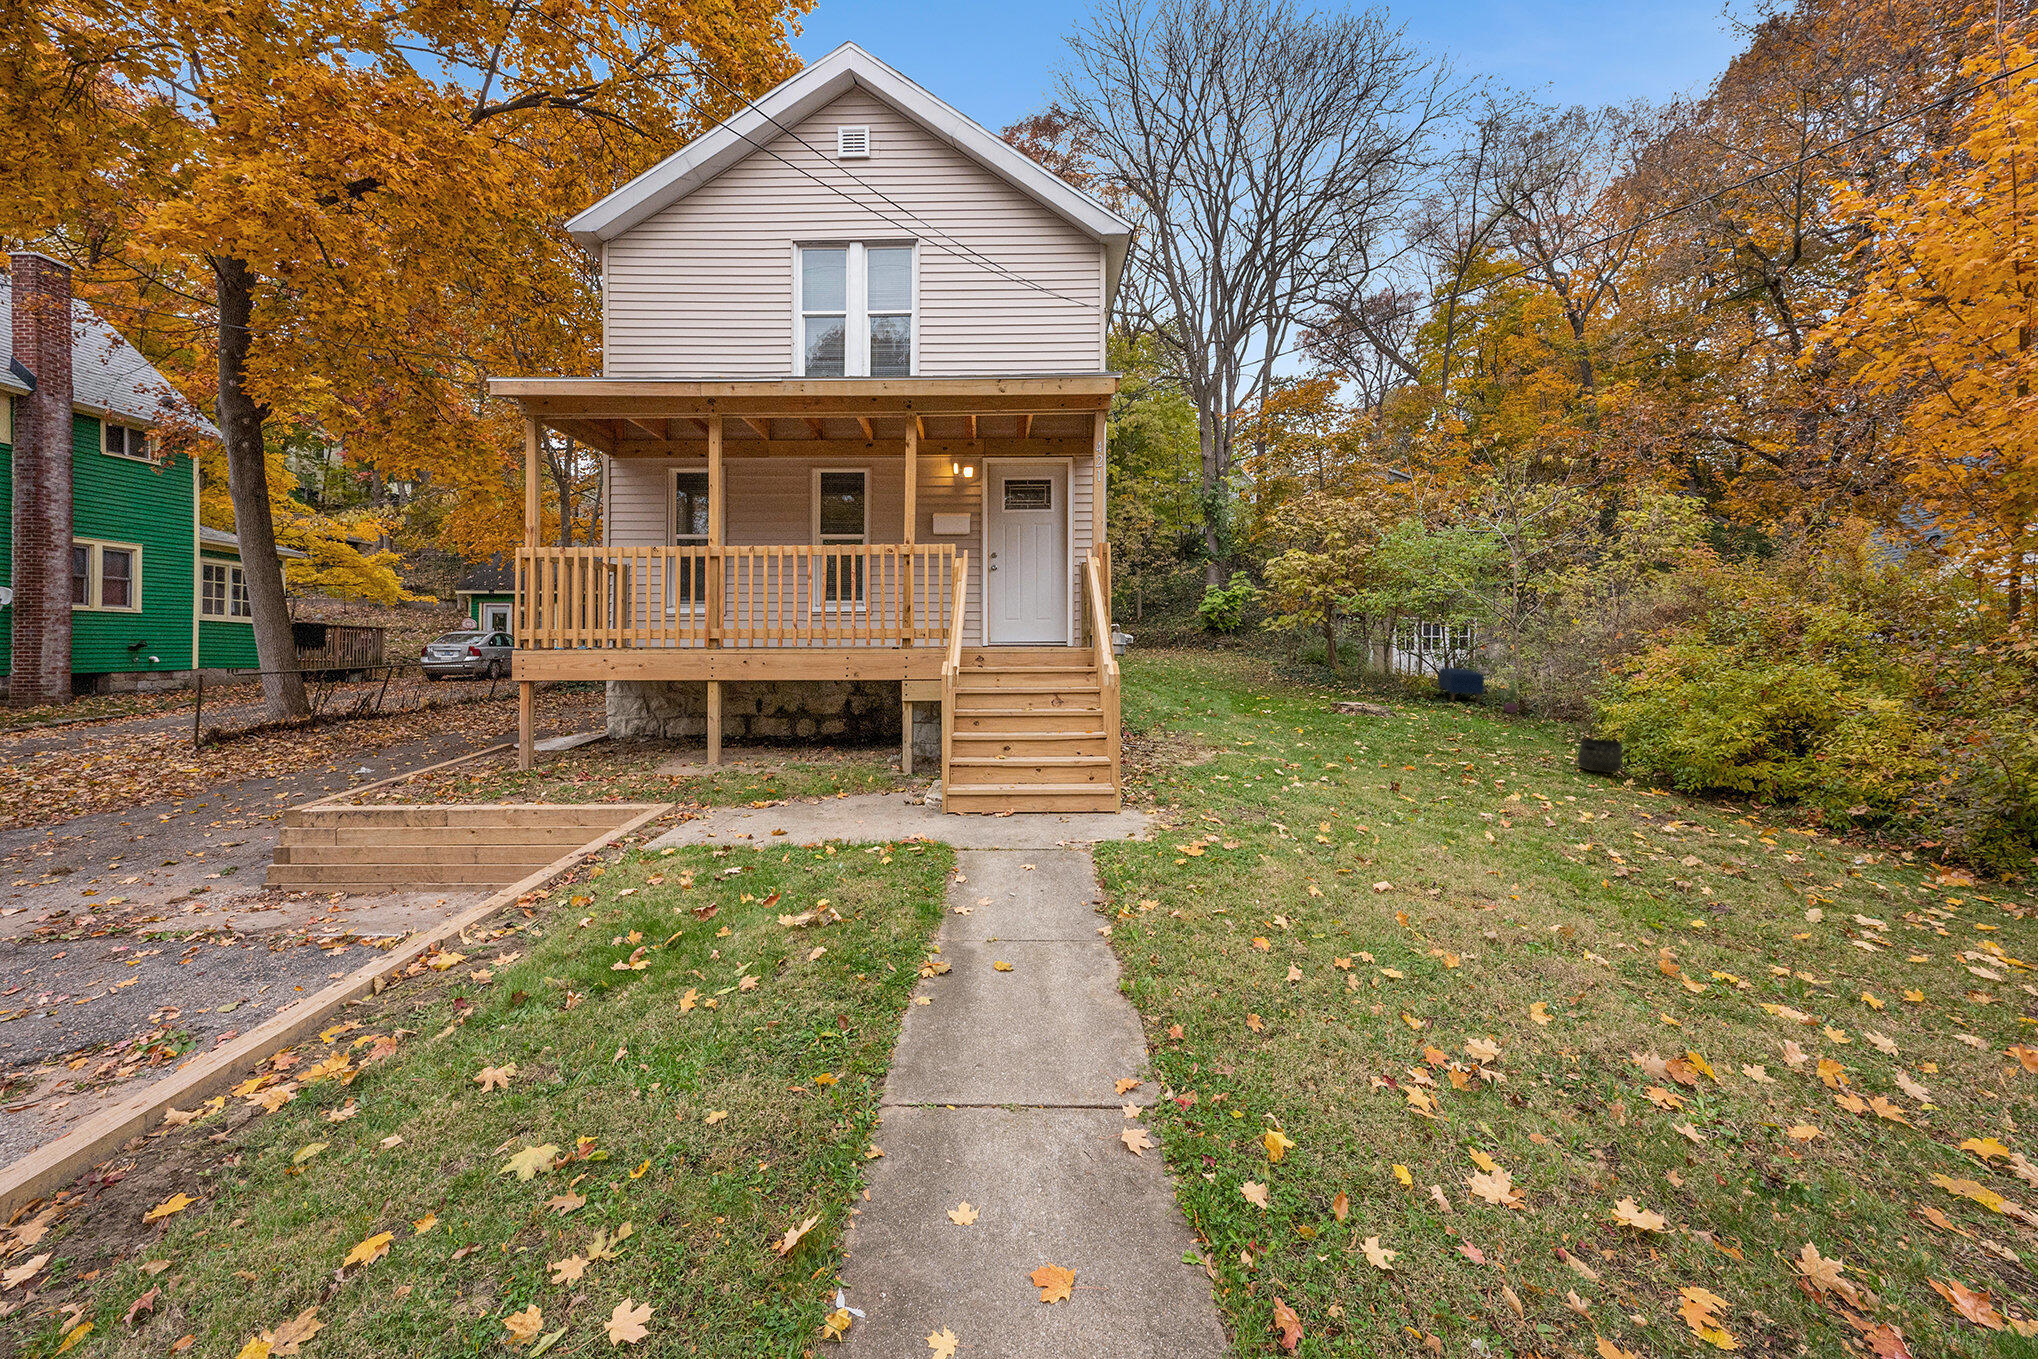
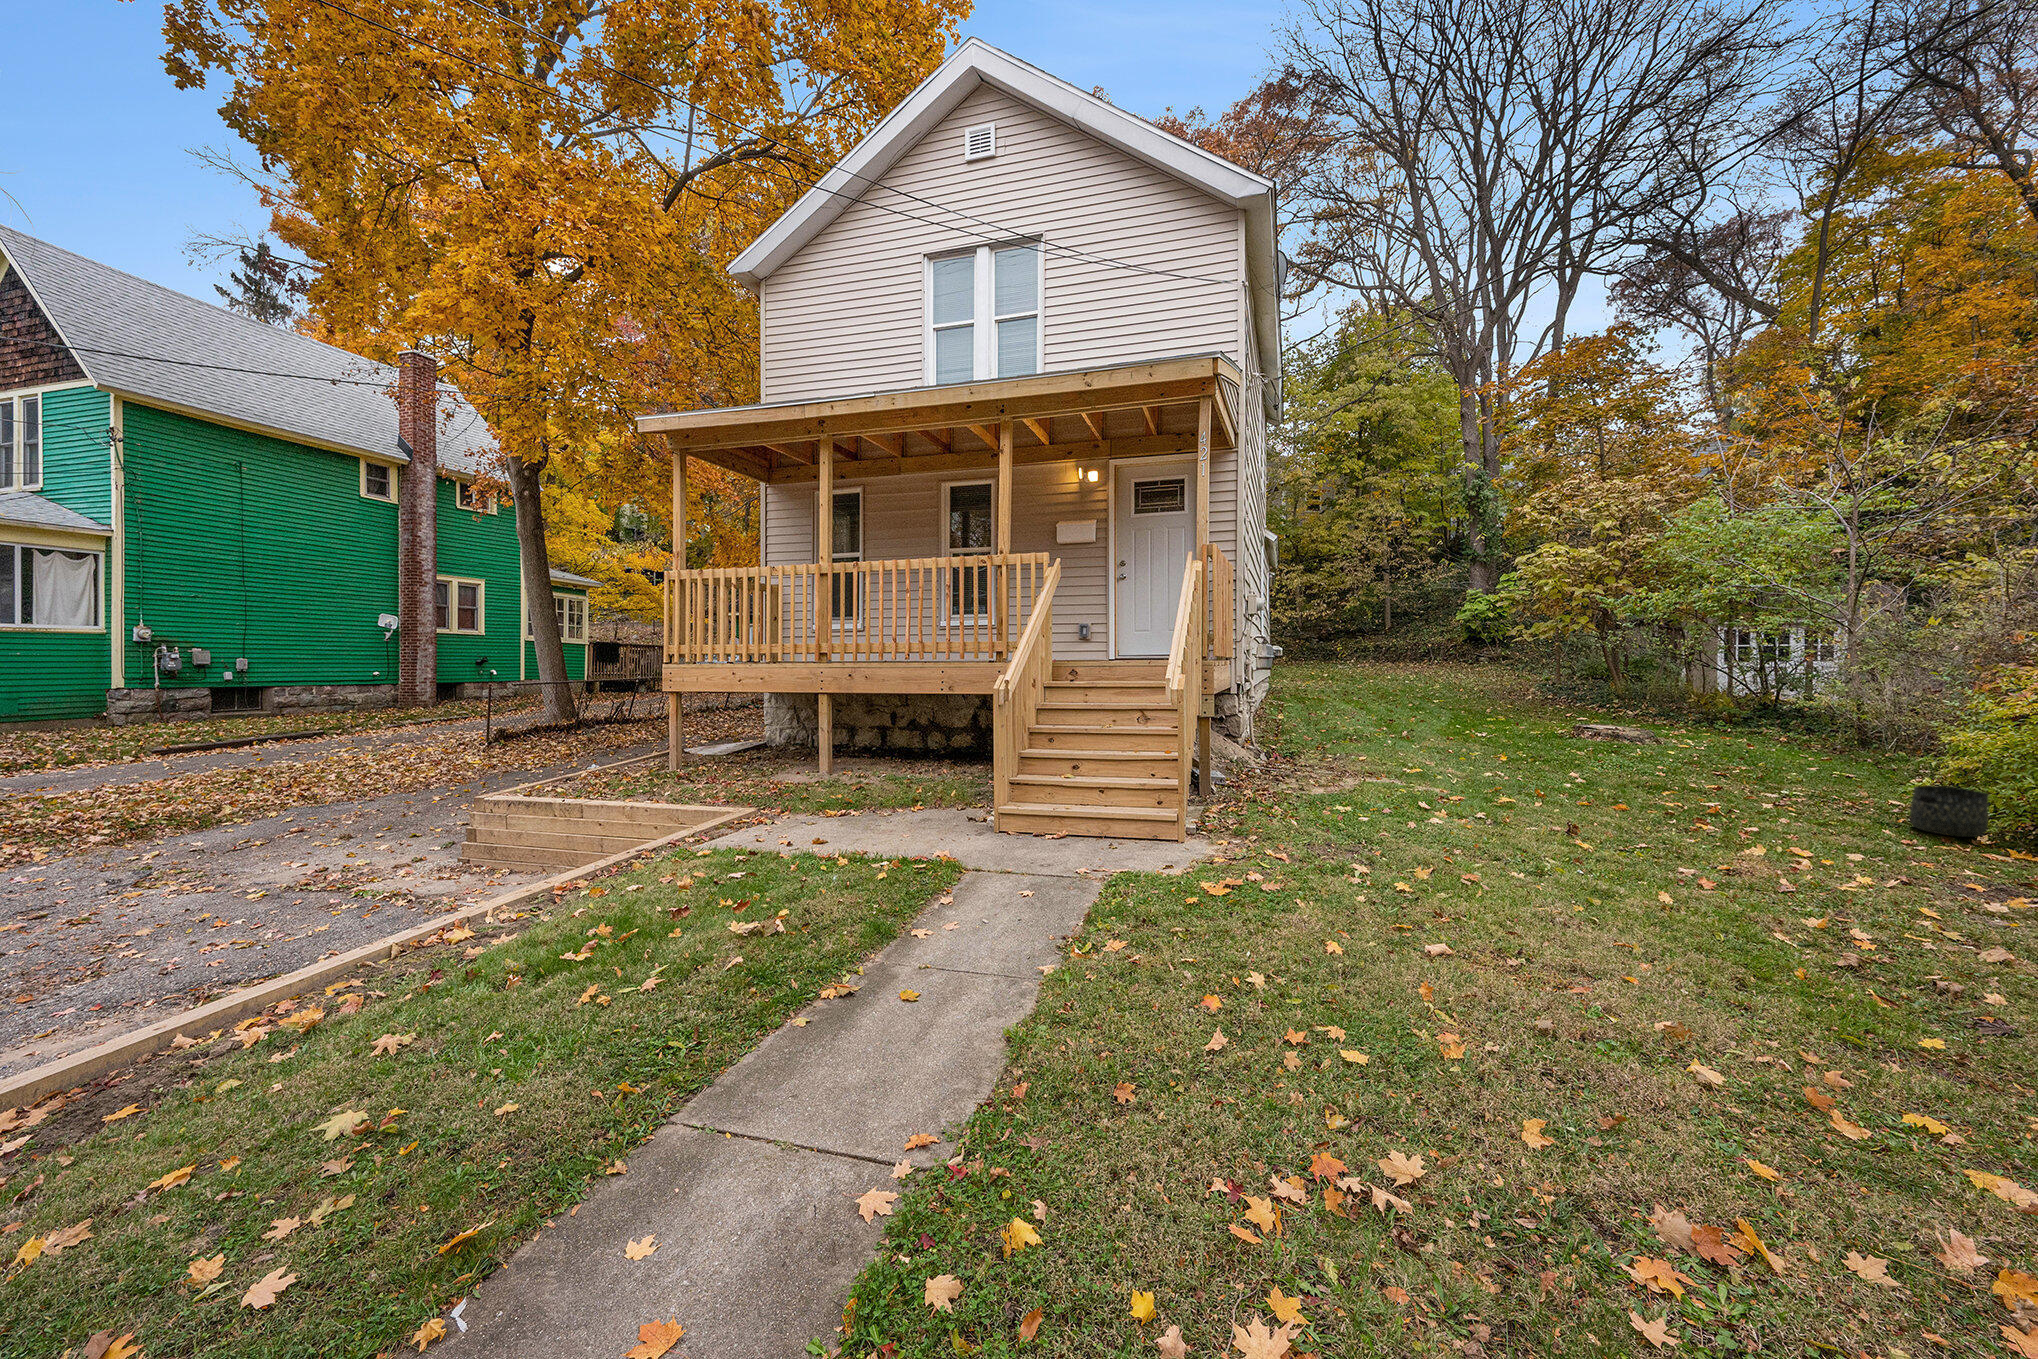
bench: present [1438,668,1484,702] -> none [1744,685,1811,733]
decorative plant: present [1504,680,1518,713] -> none [1812,700,1884,748]

